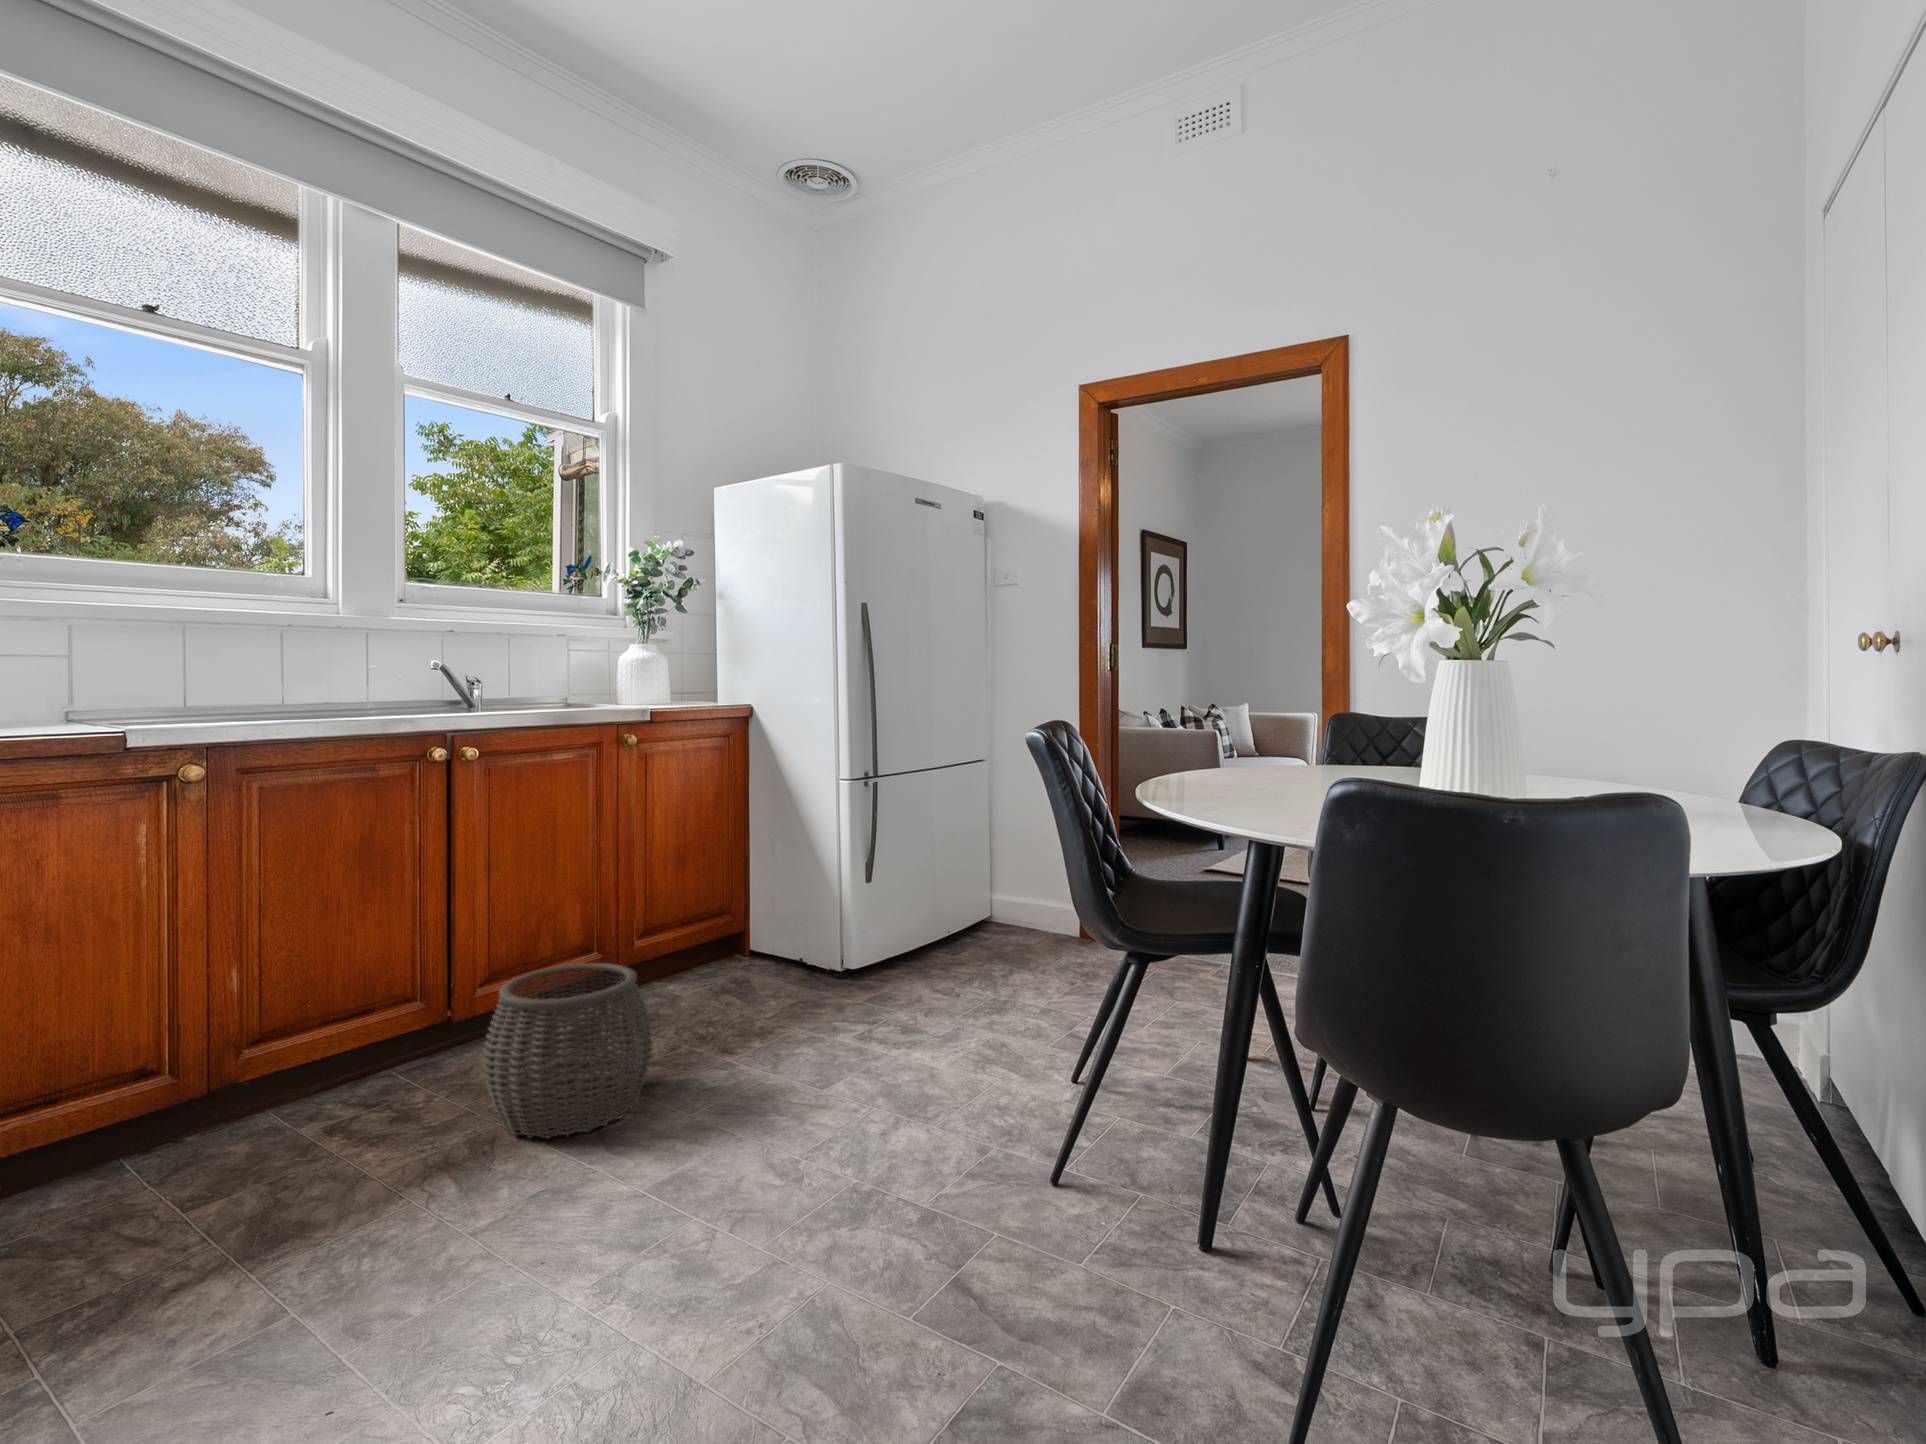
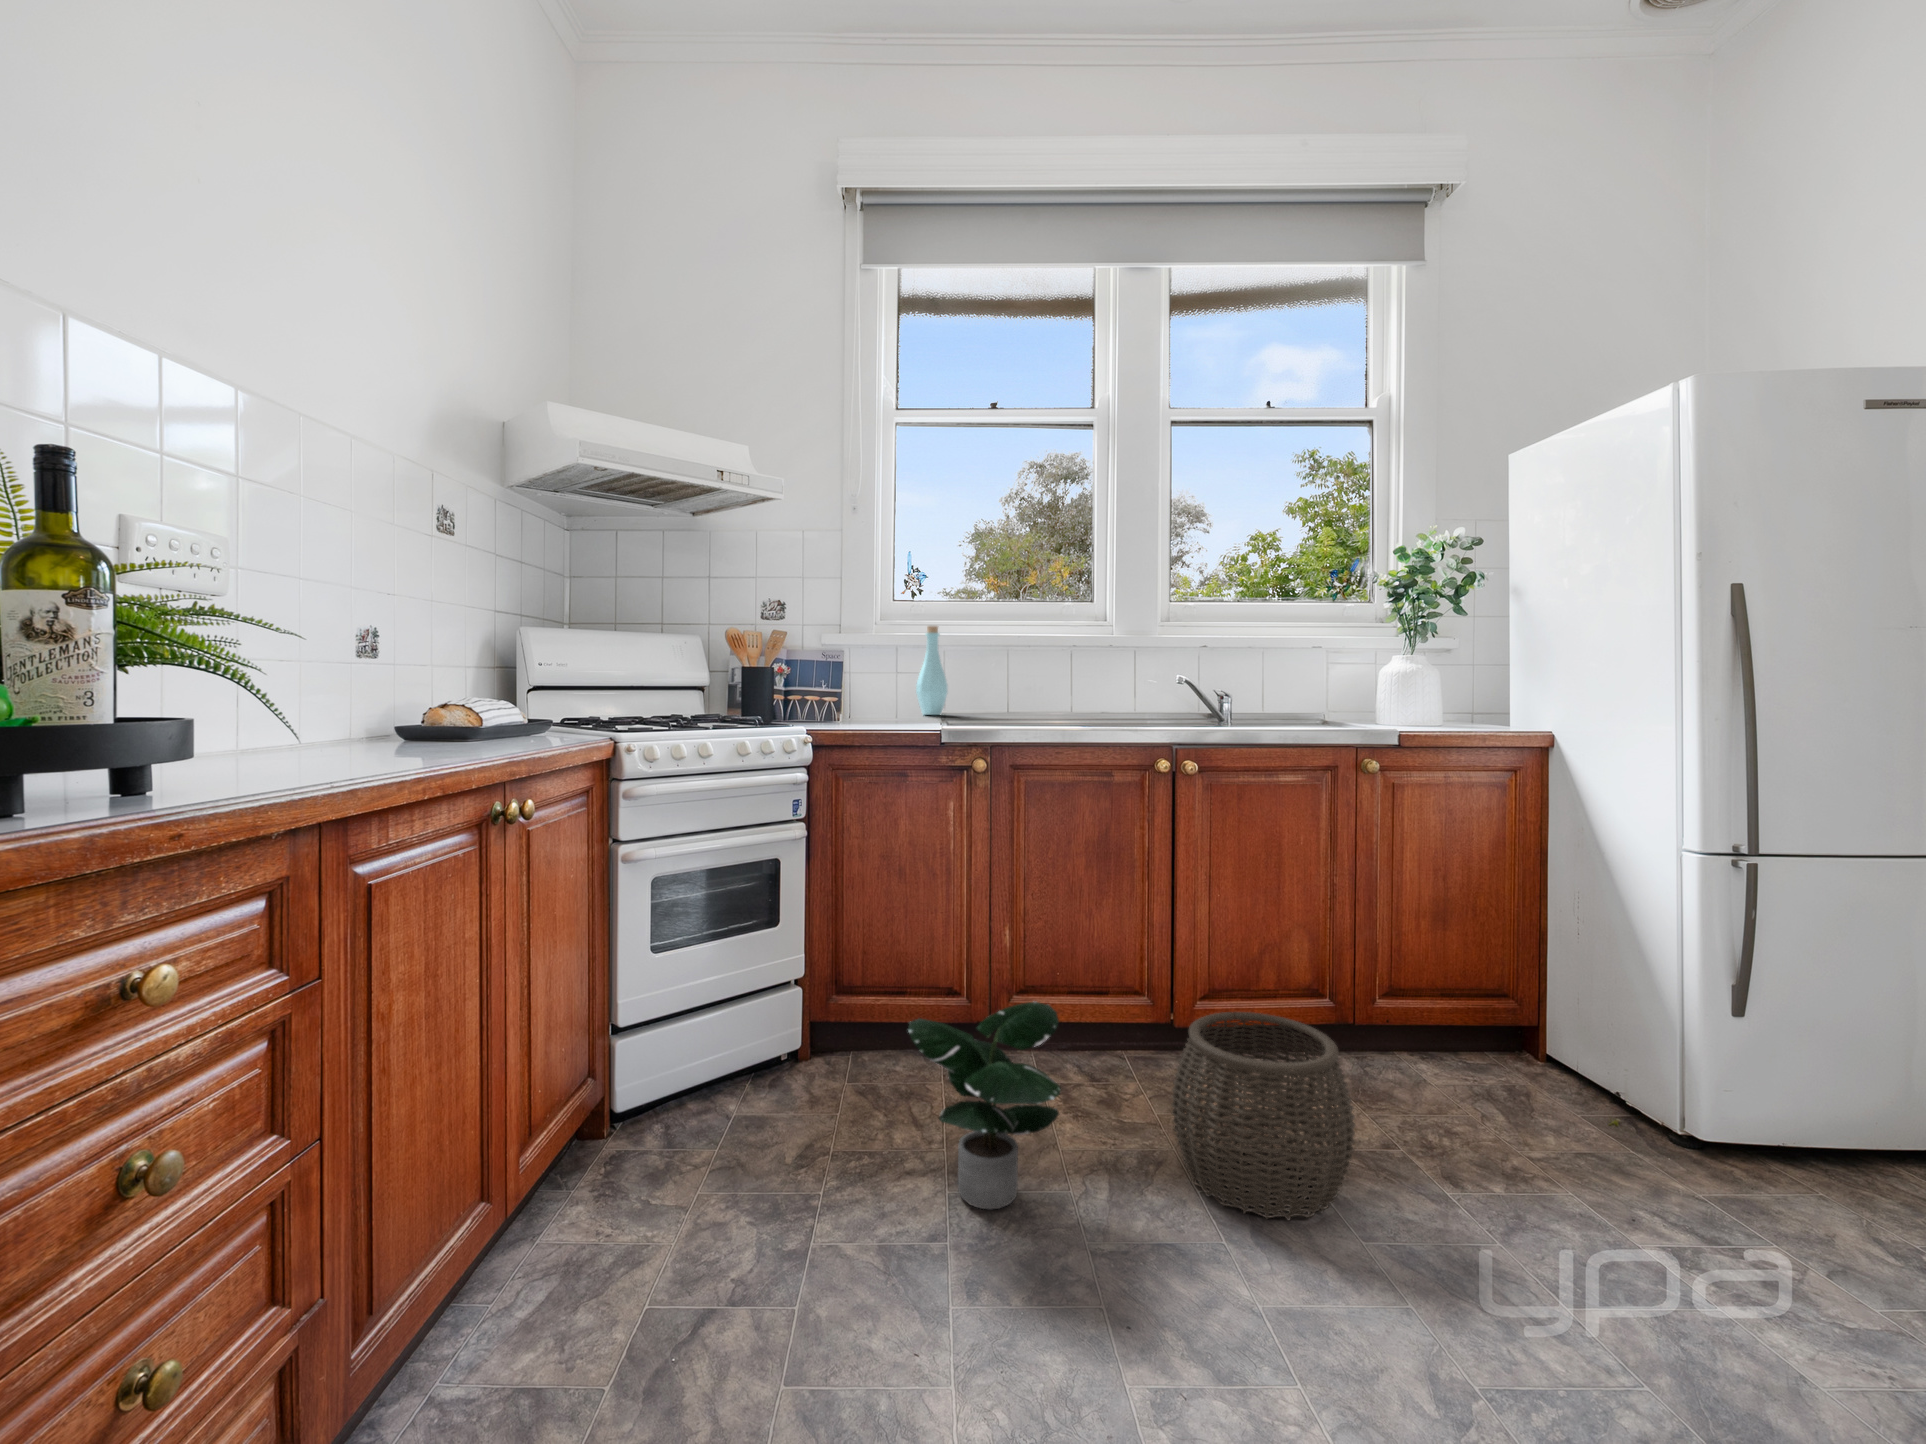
bottle: none [35,597,94,717] -> present [916,626,948,715]
potted plant: none [159,1009,388,1250] -> present [908,1002,1060,1209]

